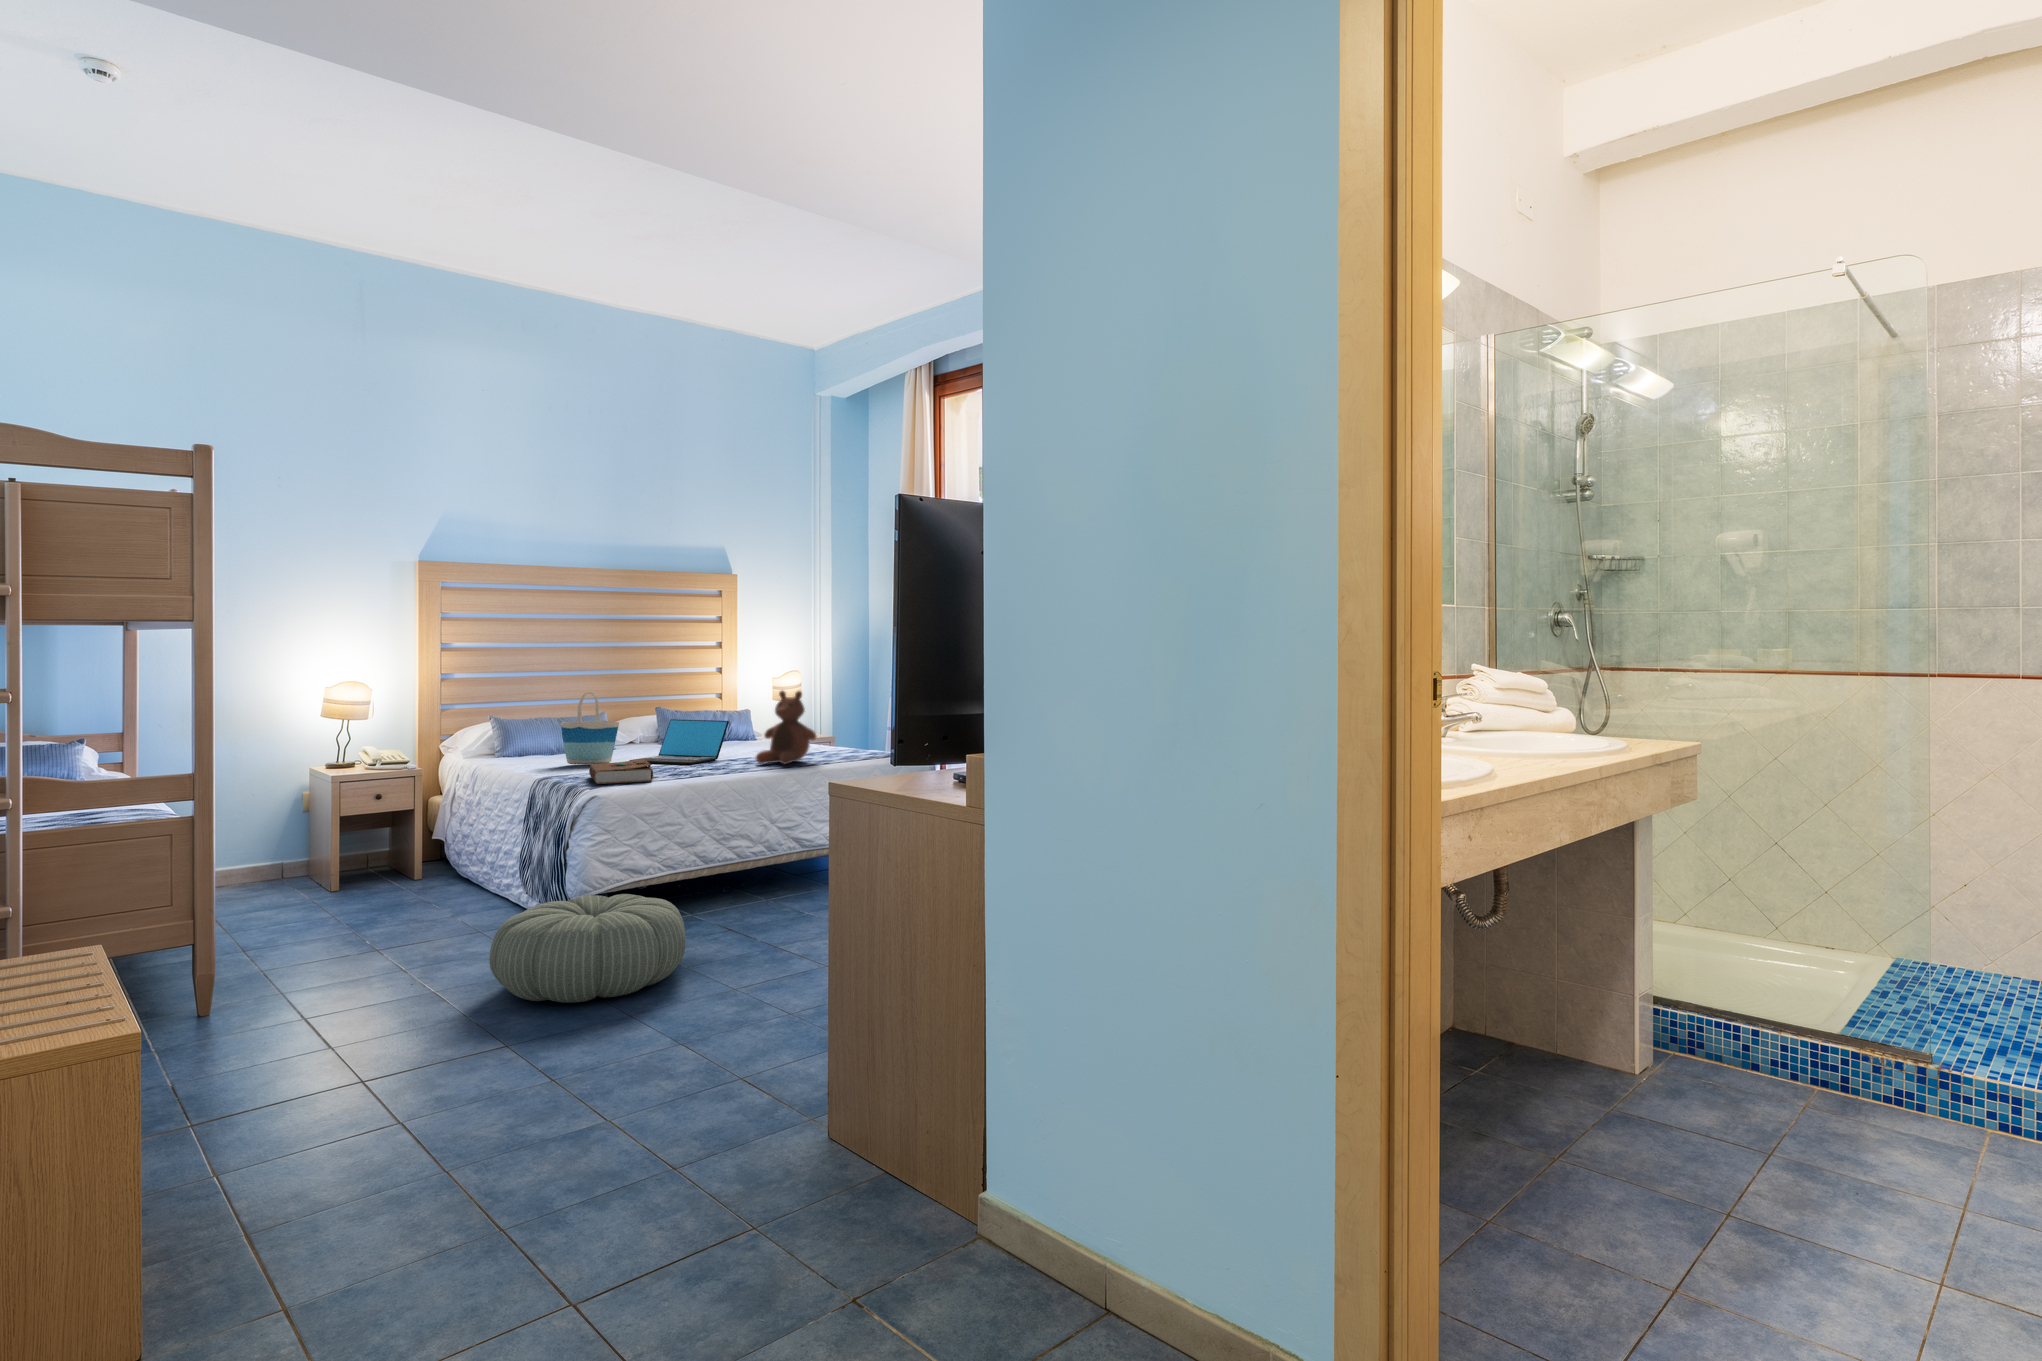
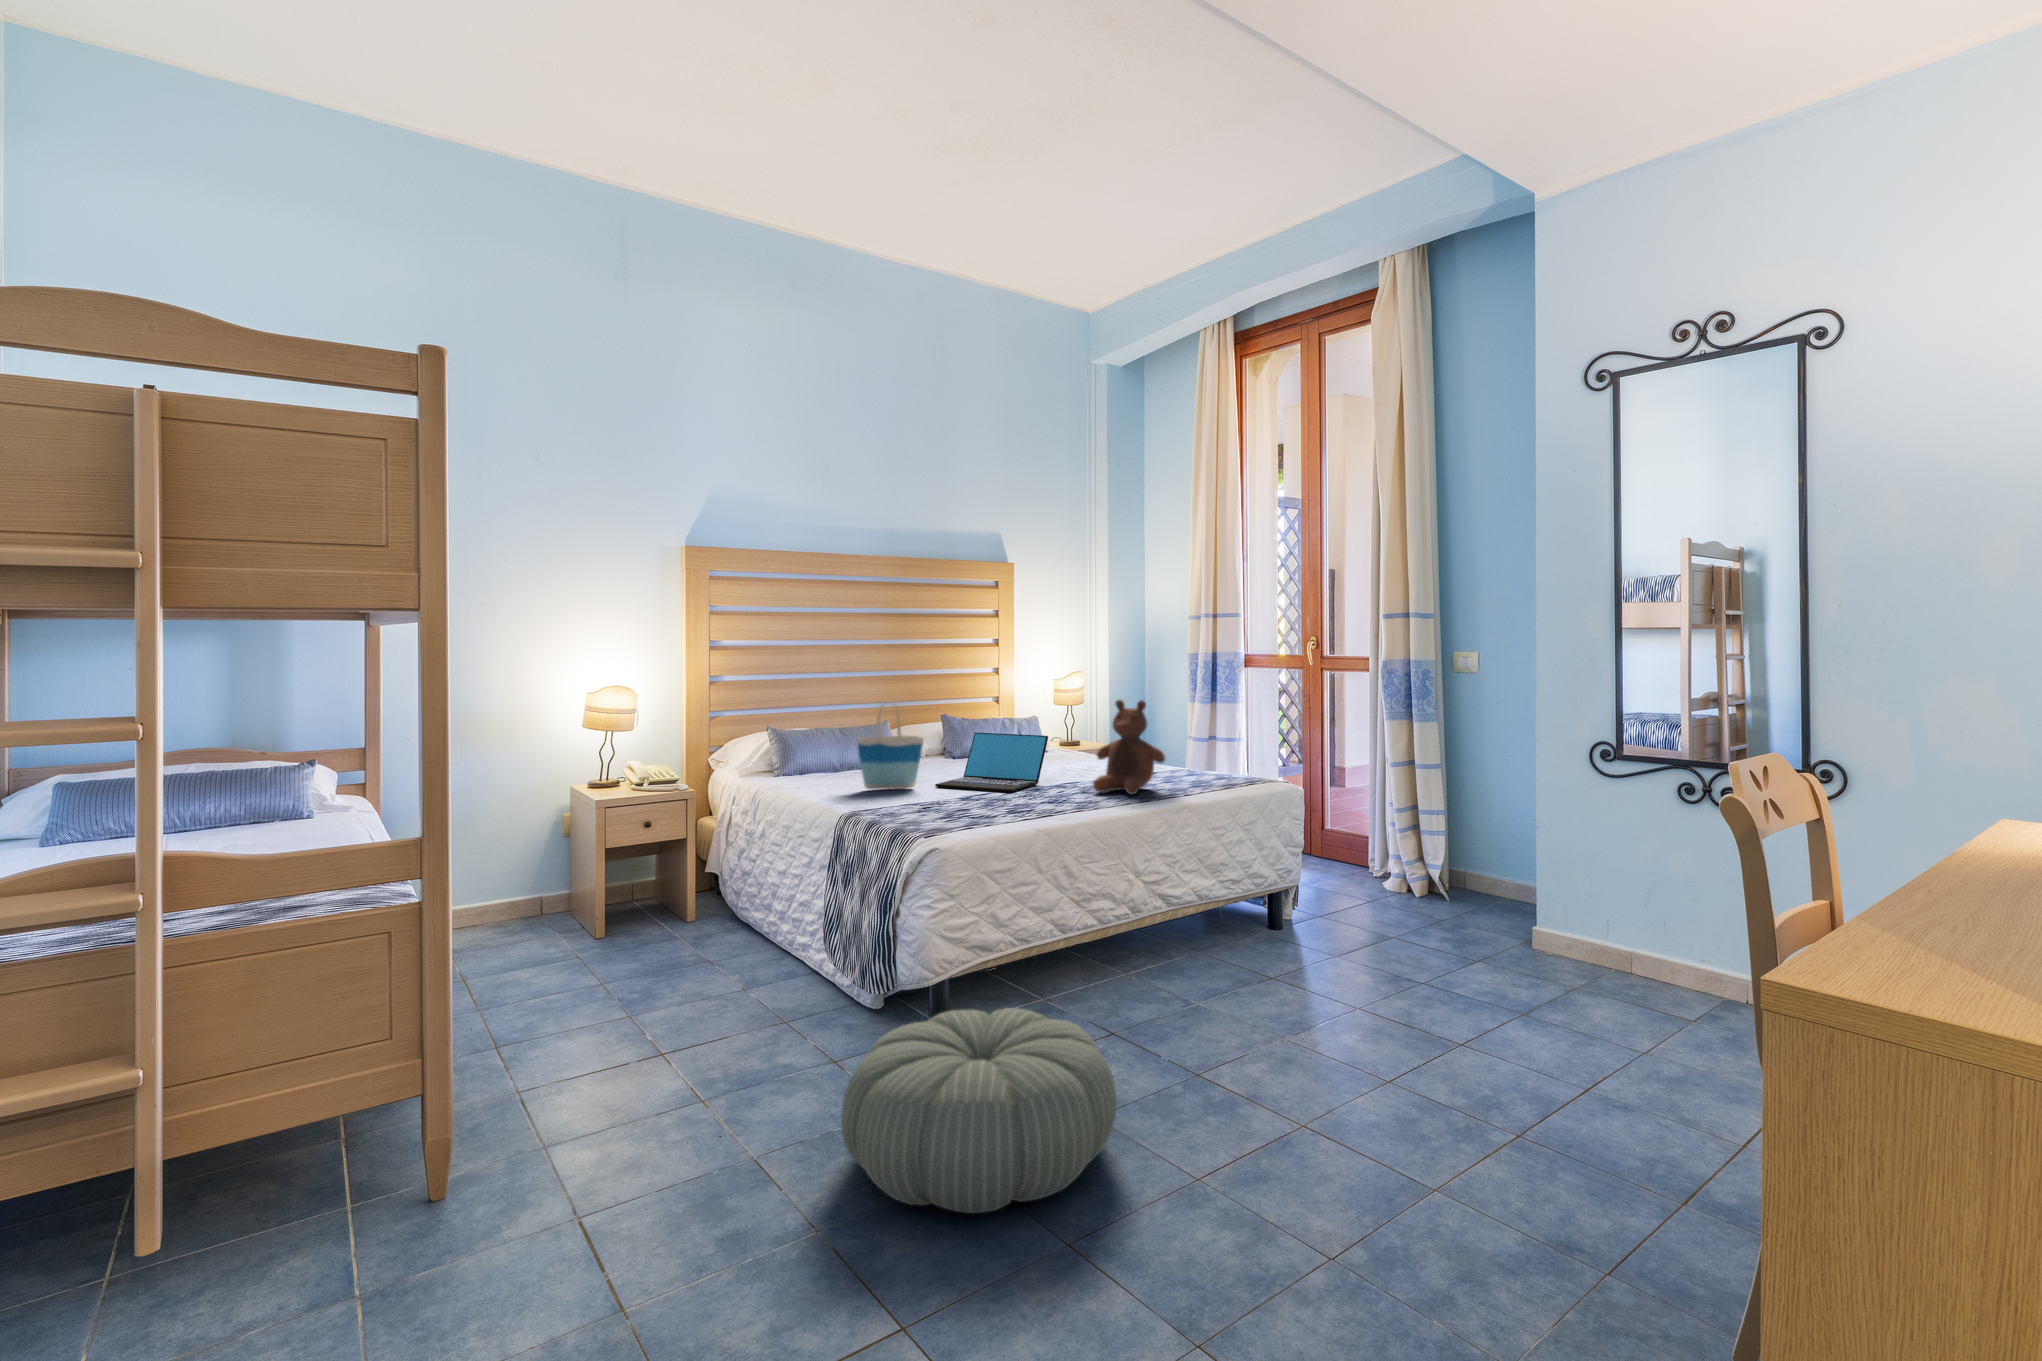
book: present [589,758,653,784] -> none [906,788,994,827]

